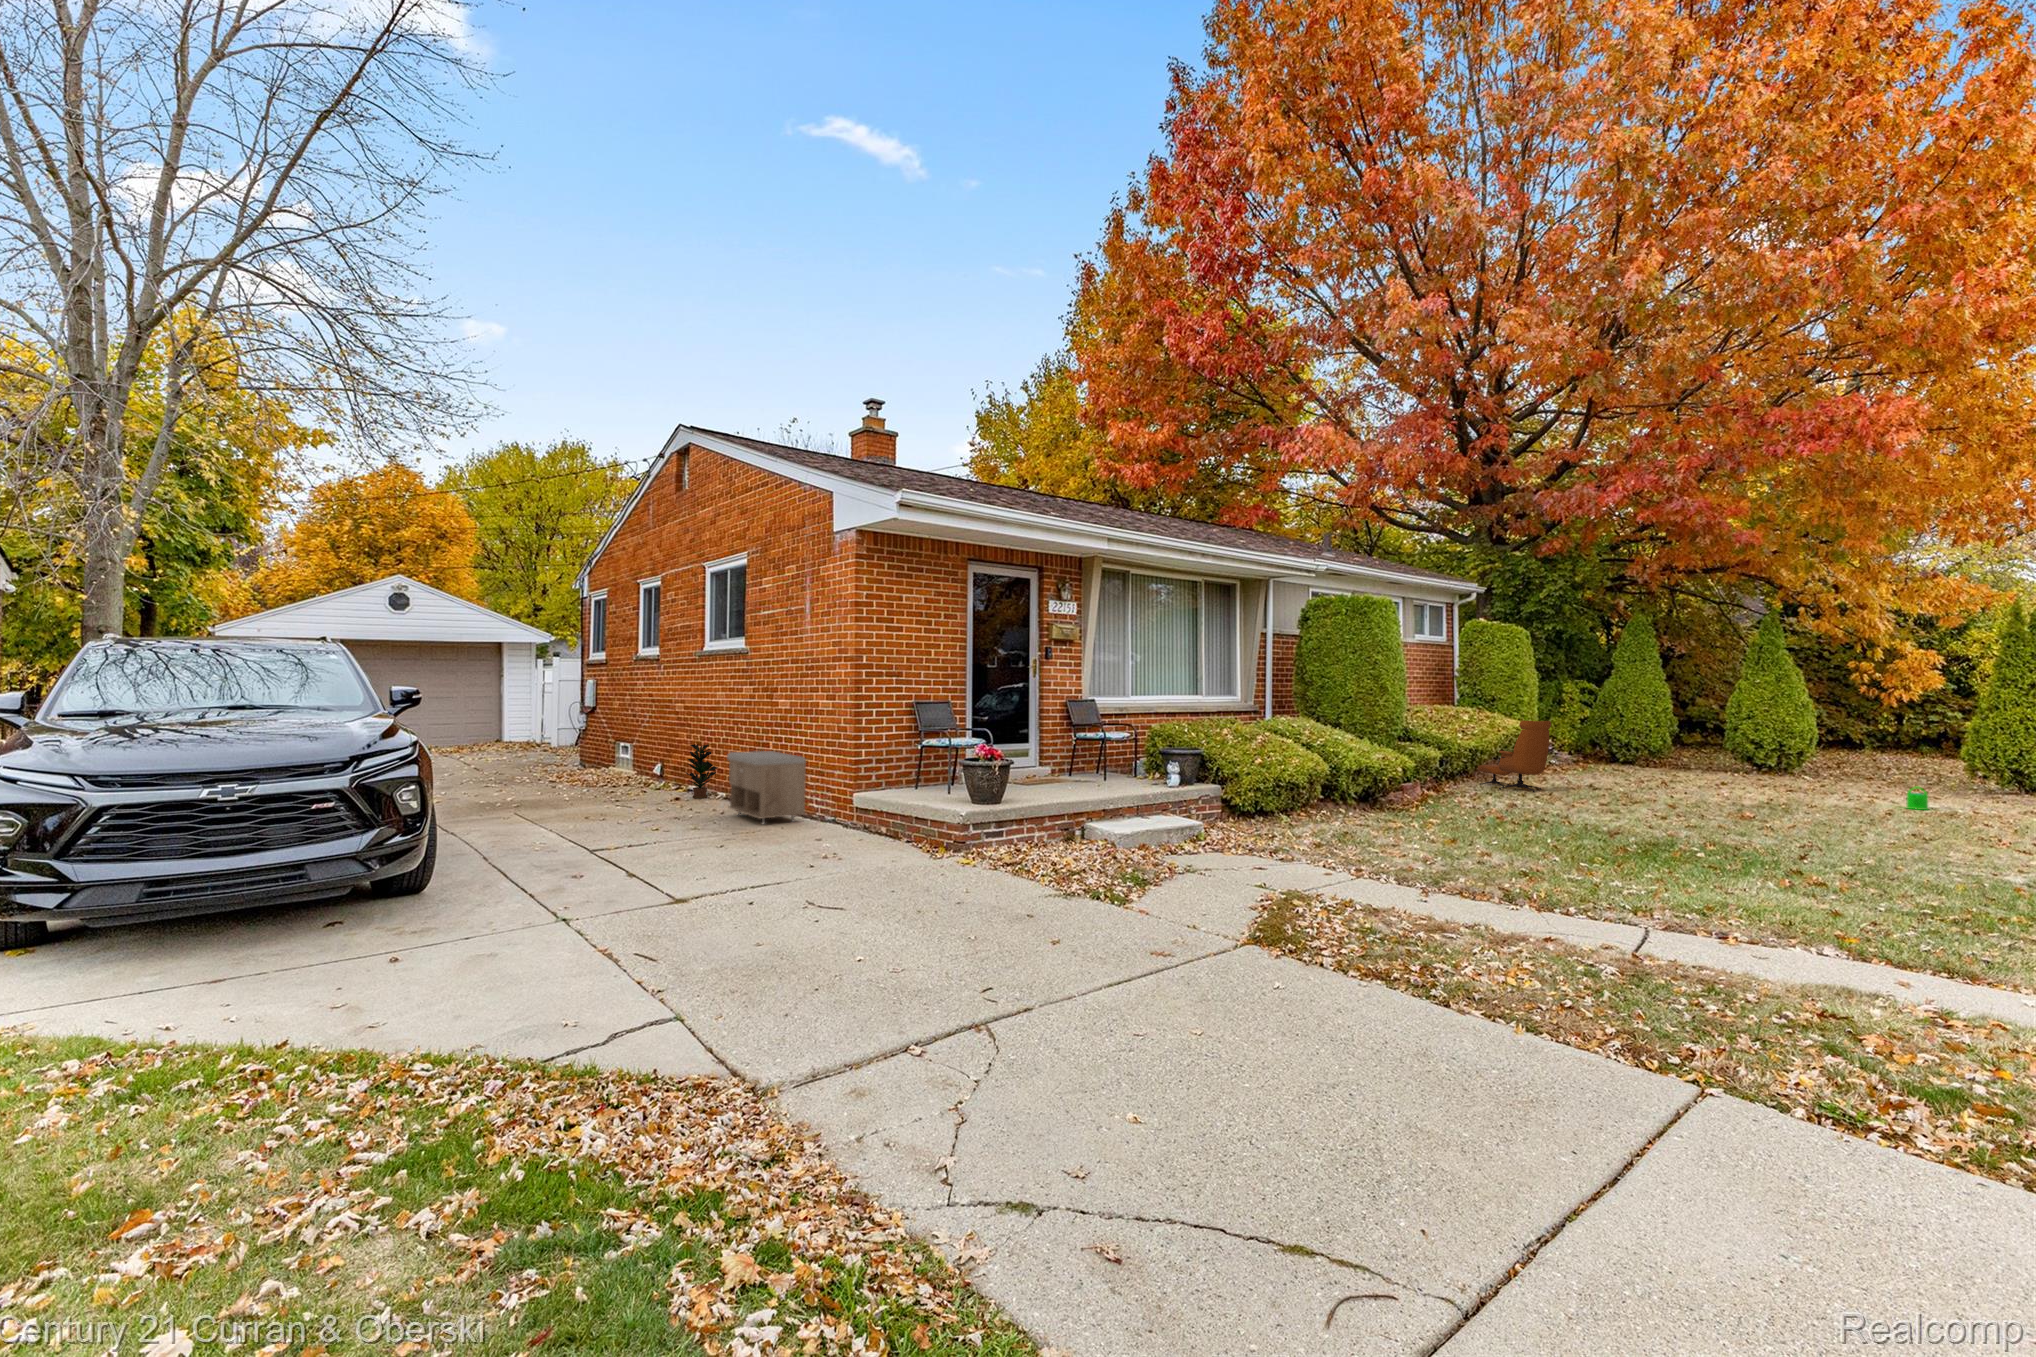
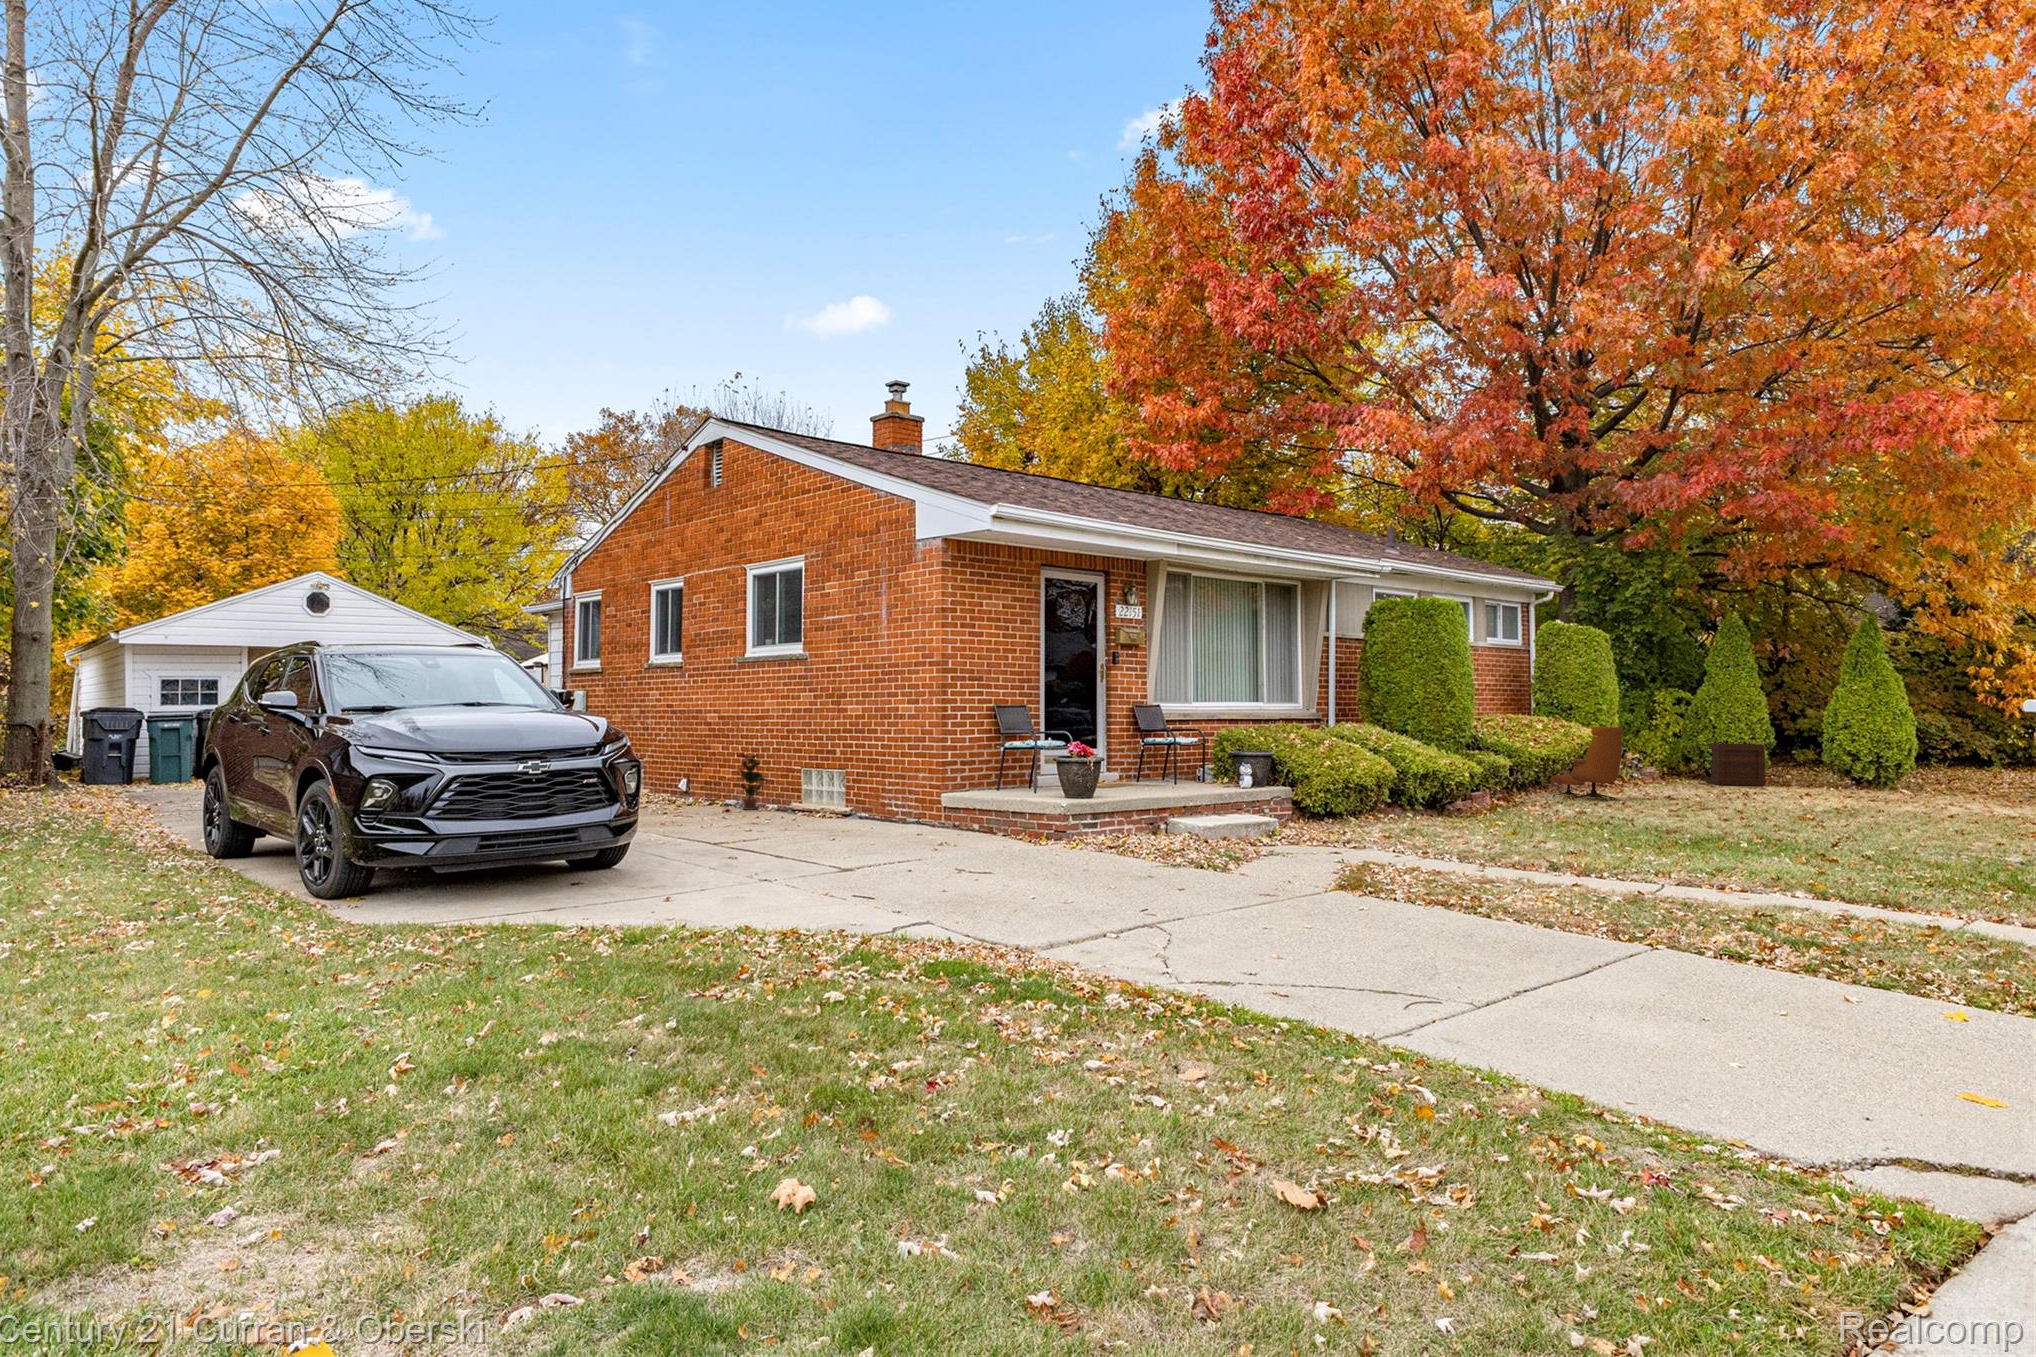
wooden crate: none [1617,732,1676,773] -> present [1705,743,1765,786]
storage bench: present [727,751,806,824] -> none [799,757,884,828]
watering can: present [1907,786,1928,810] -> none [1964,788,1987,811]

